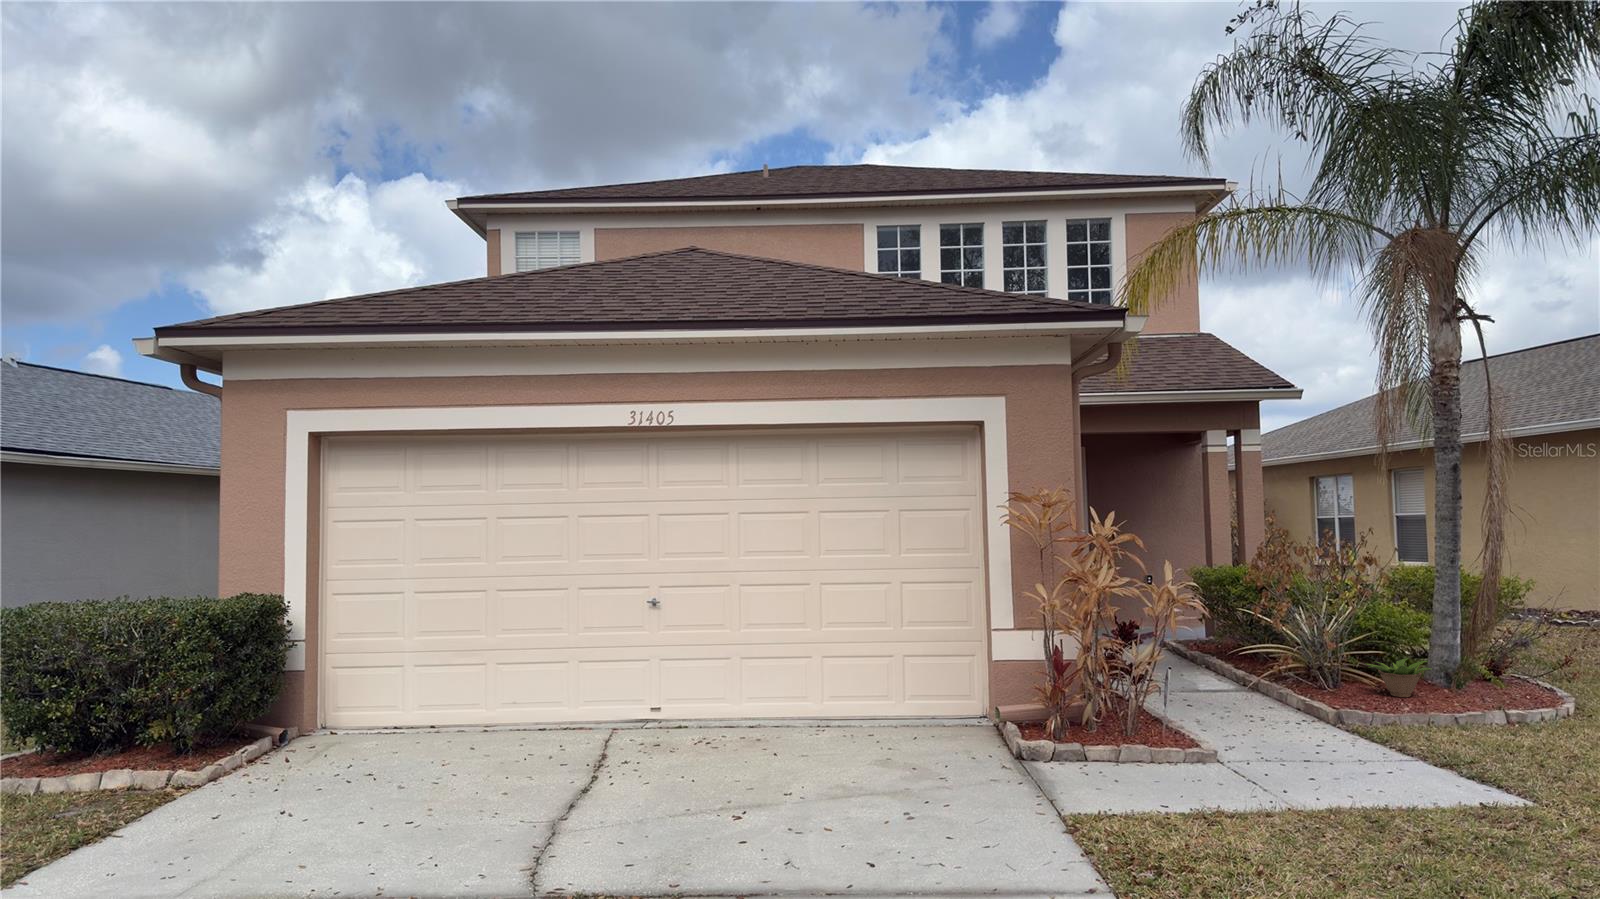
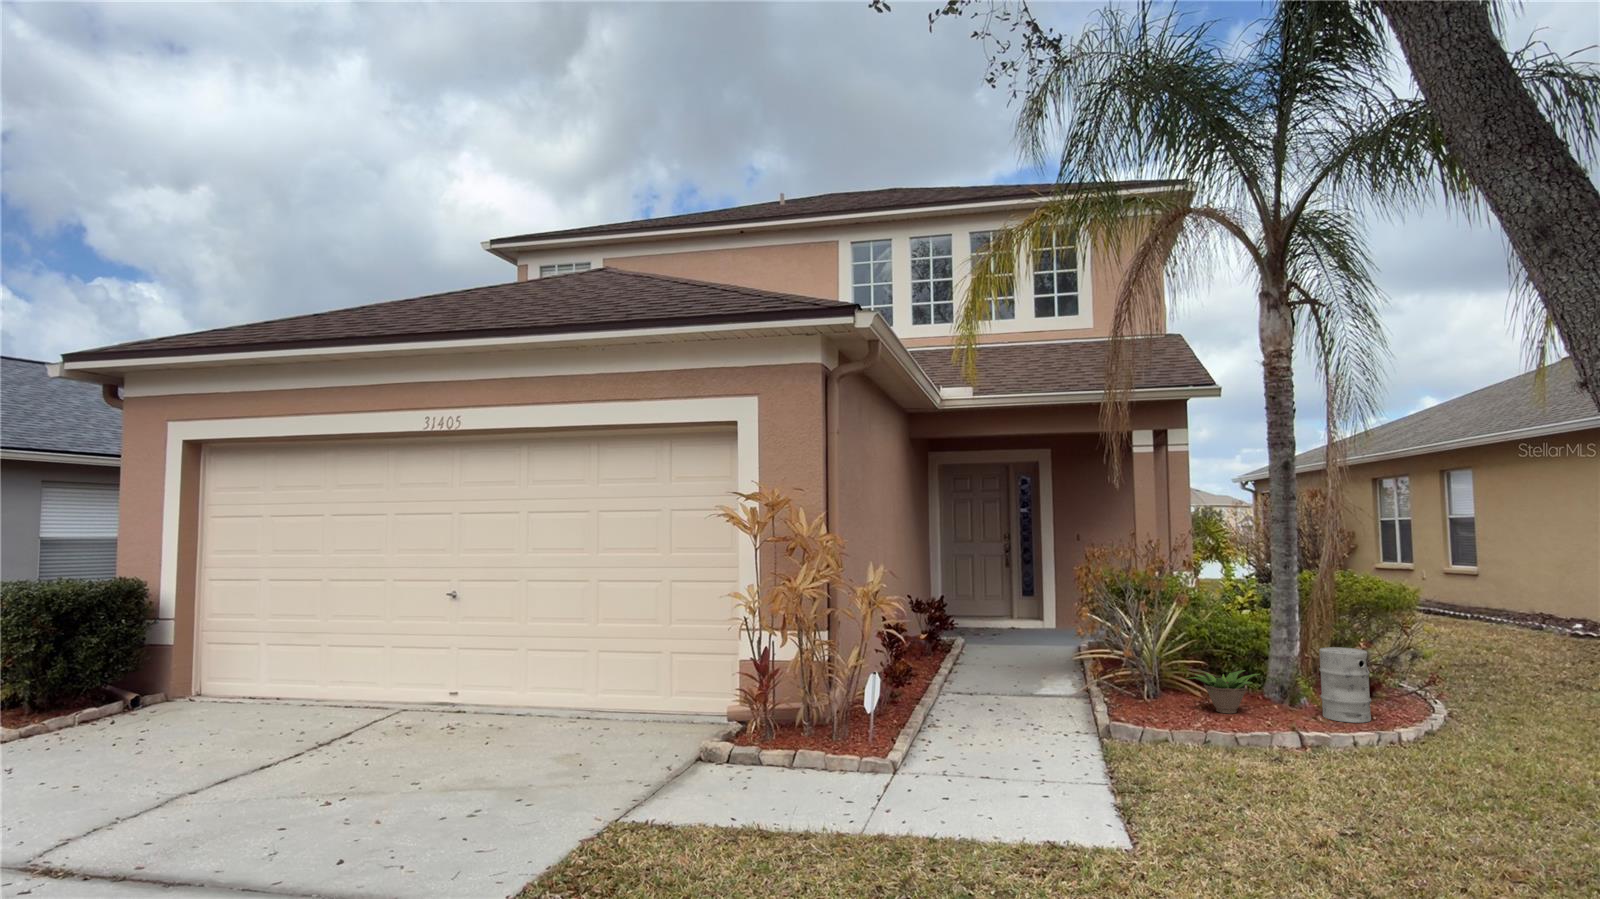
trash can: none [1478,635,1524,700] -> present [1319,647,1372,723]

